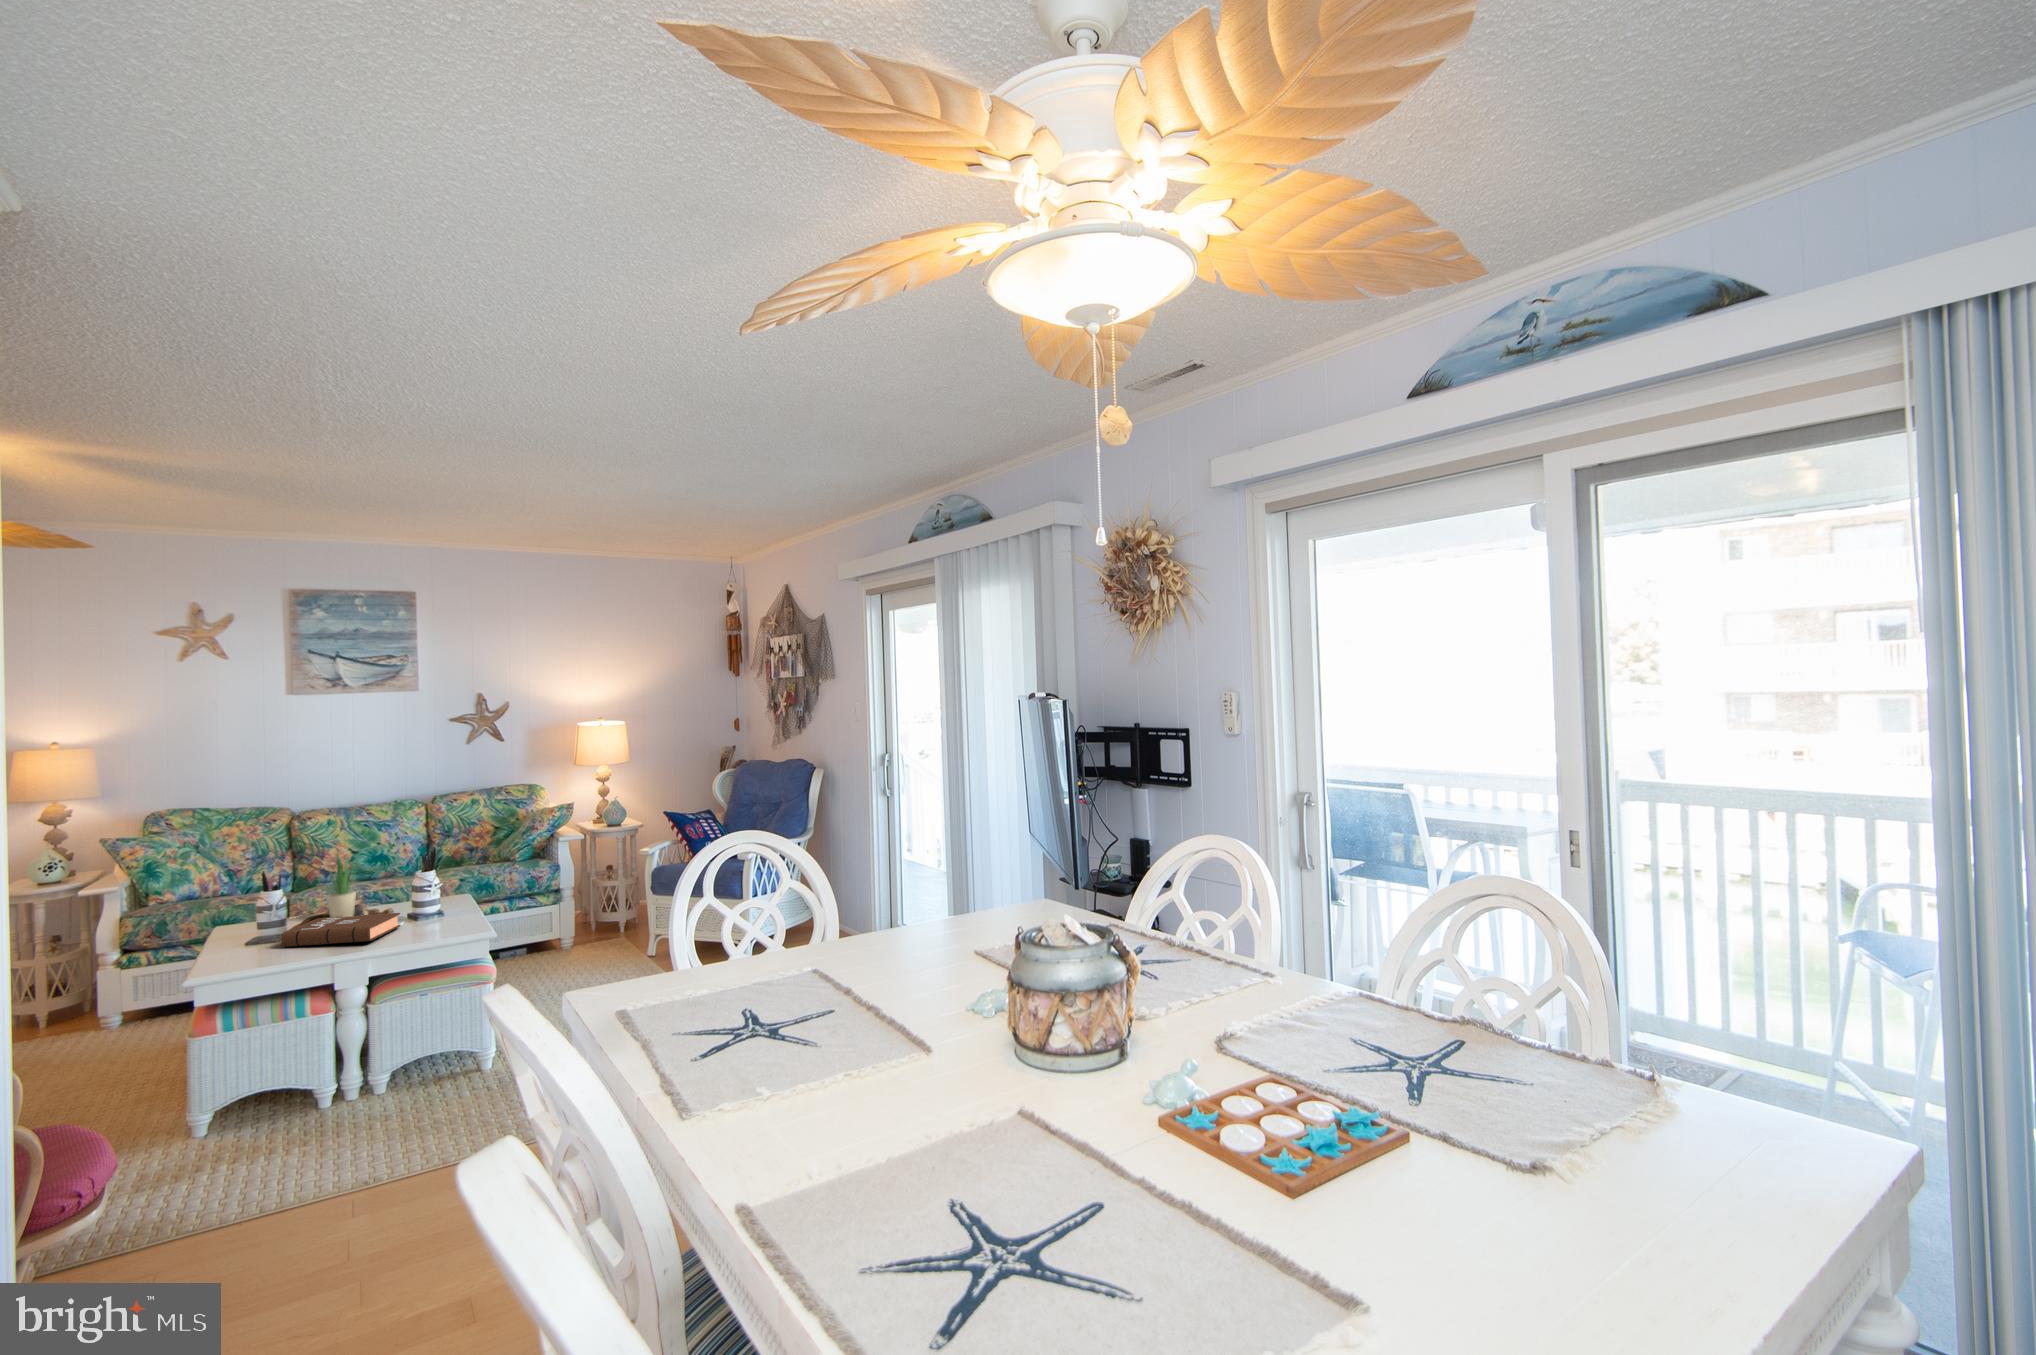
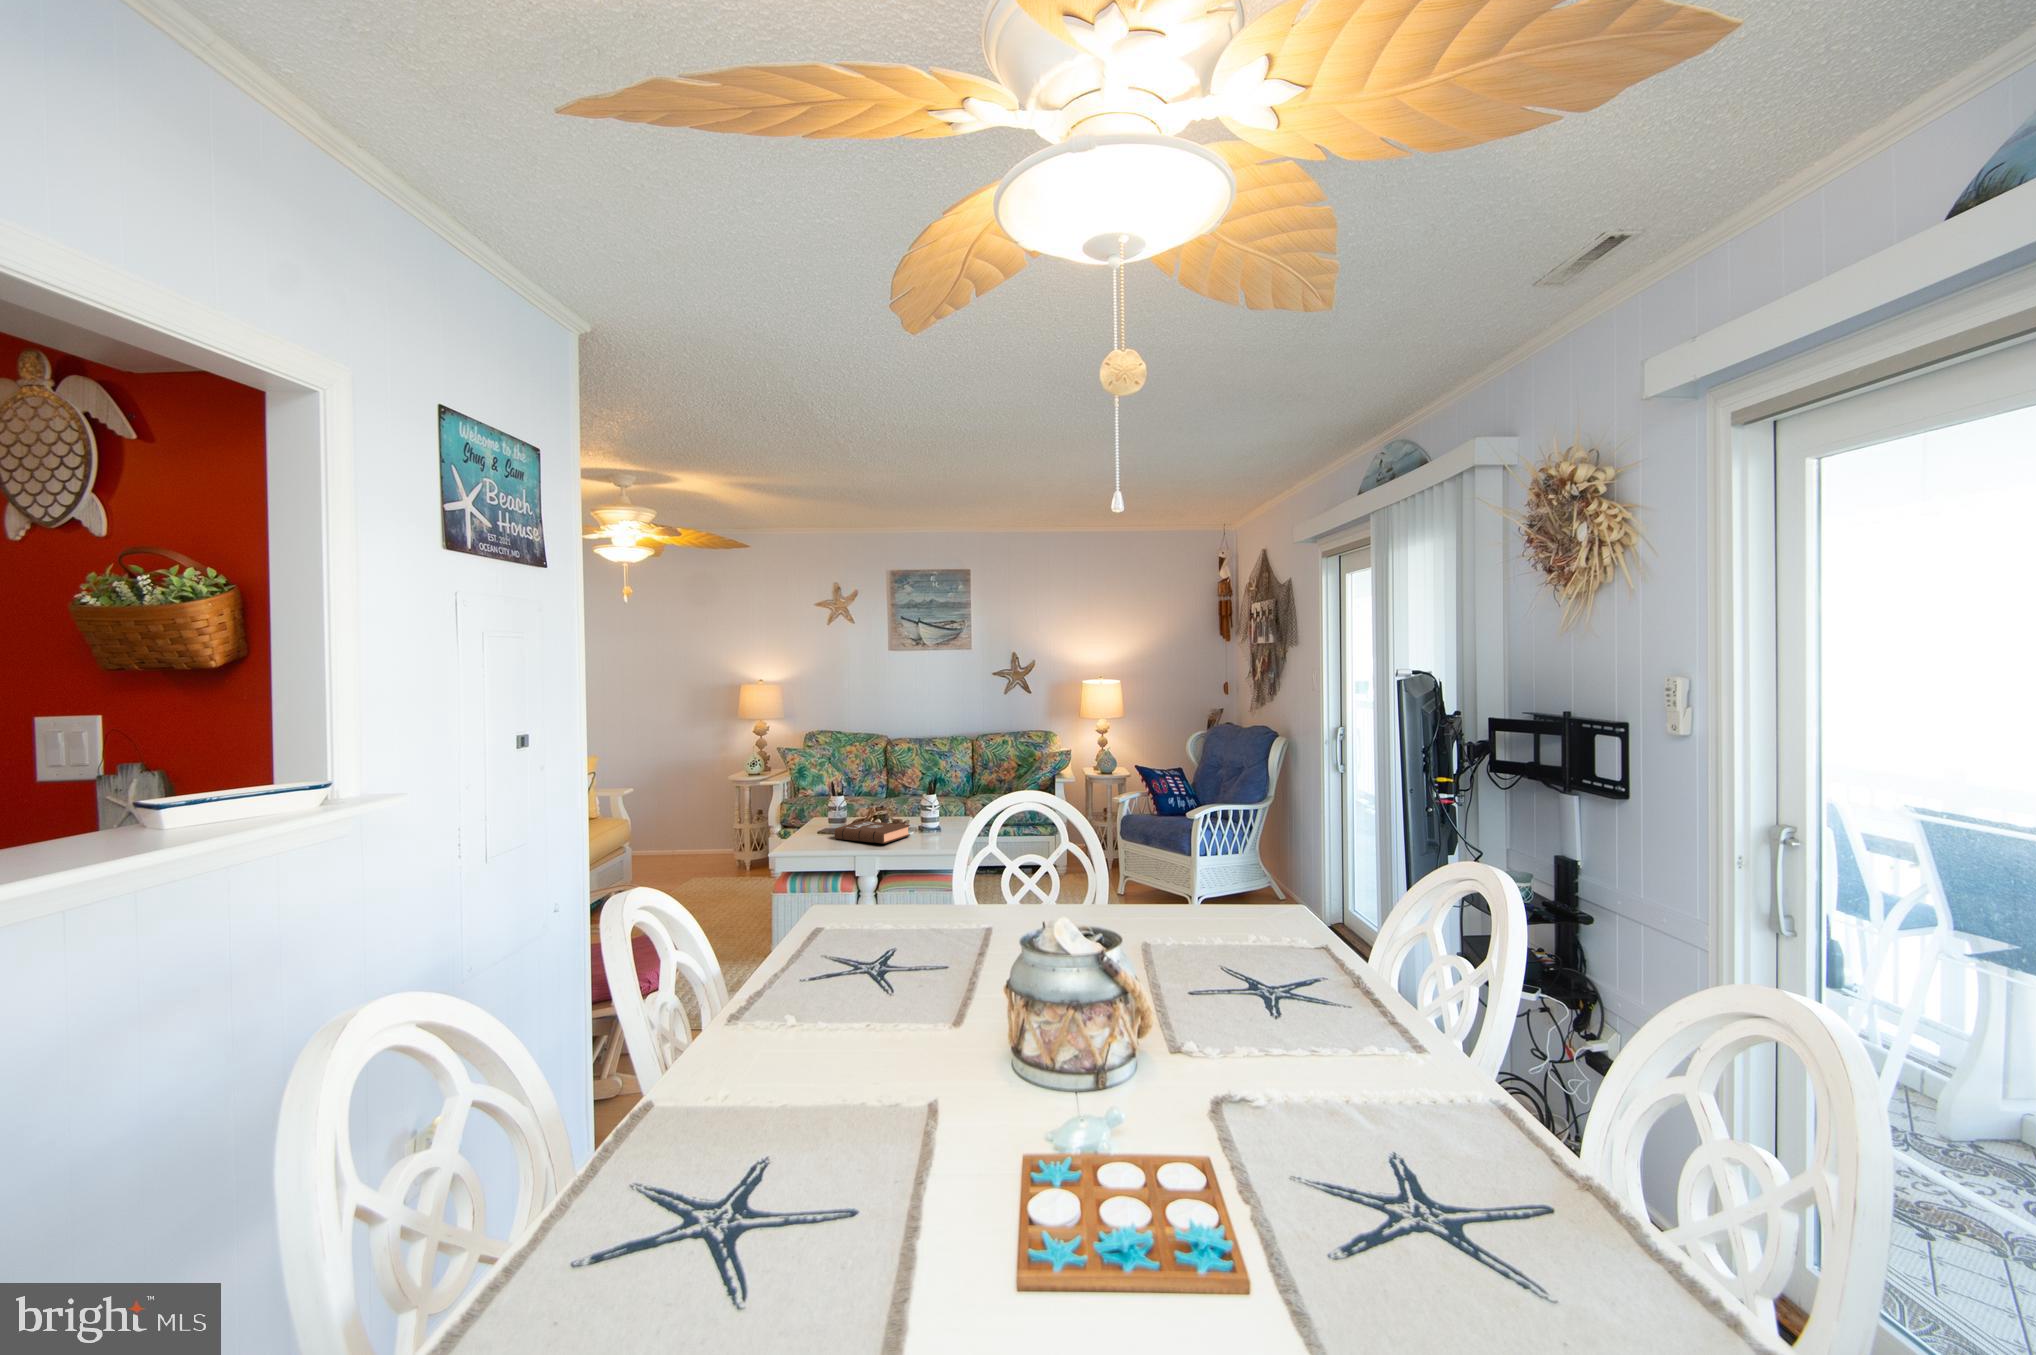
potted plant: present [327,854,358,917] -> none [873,771,894,824]

